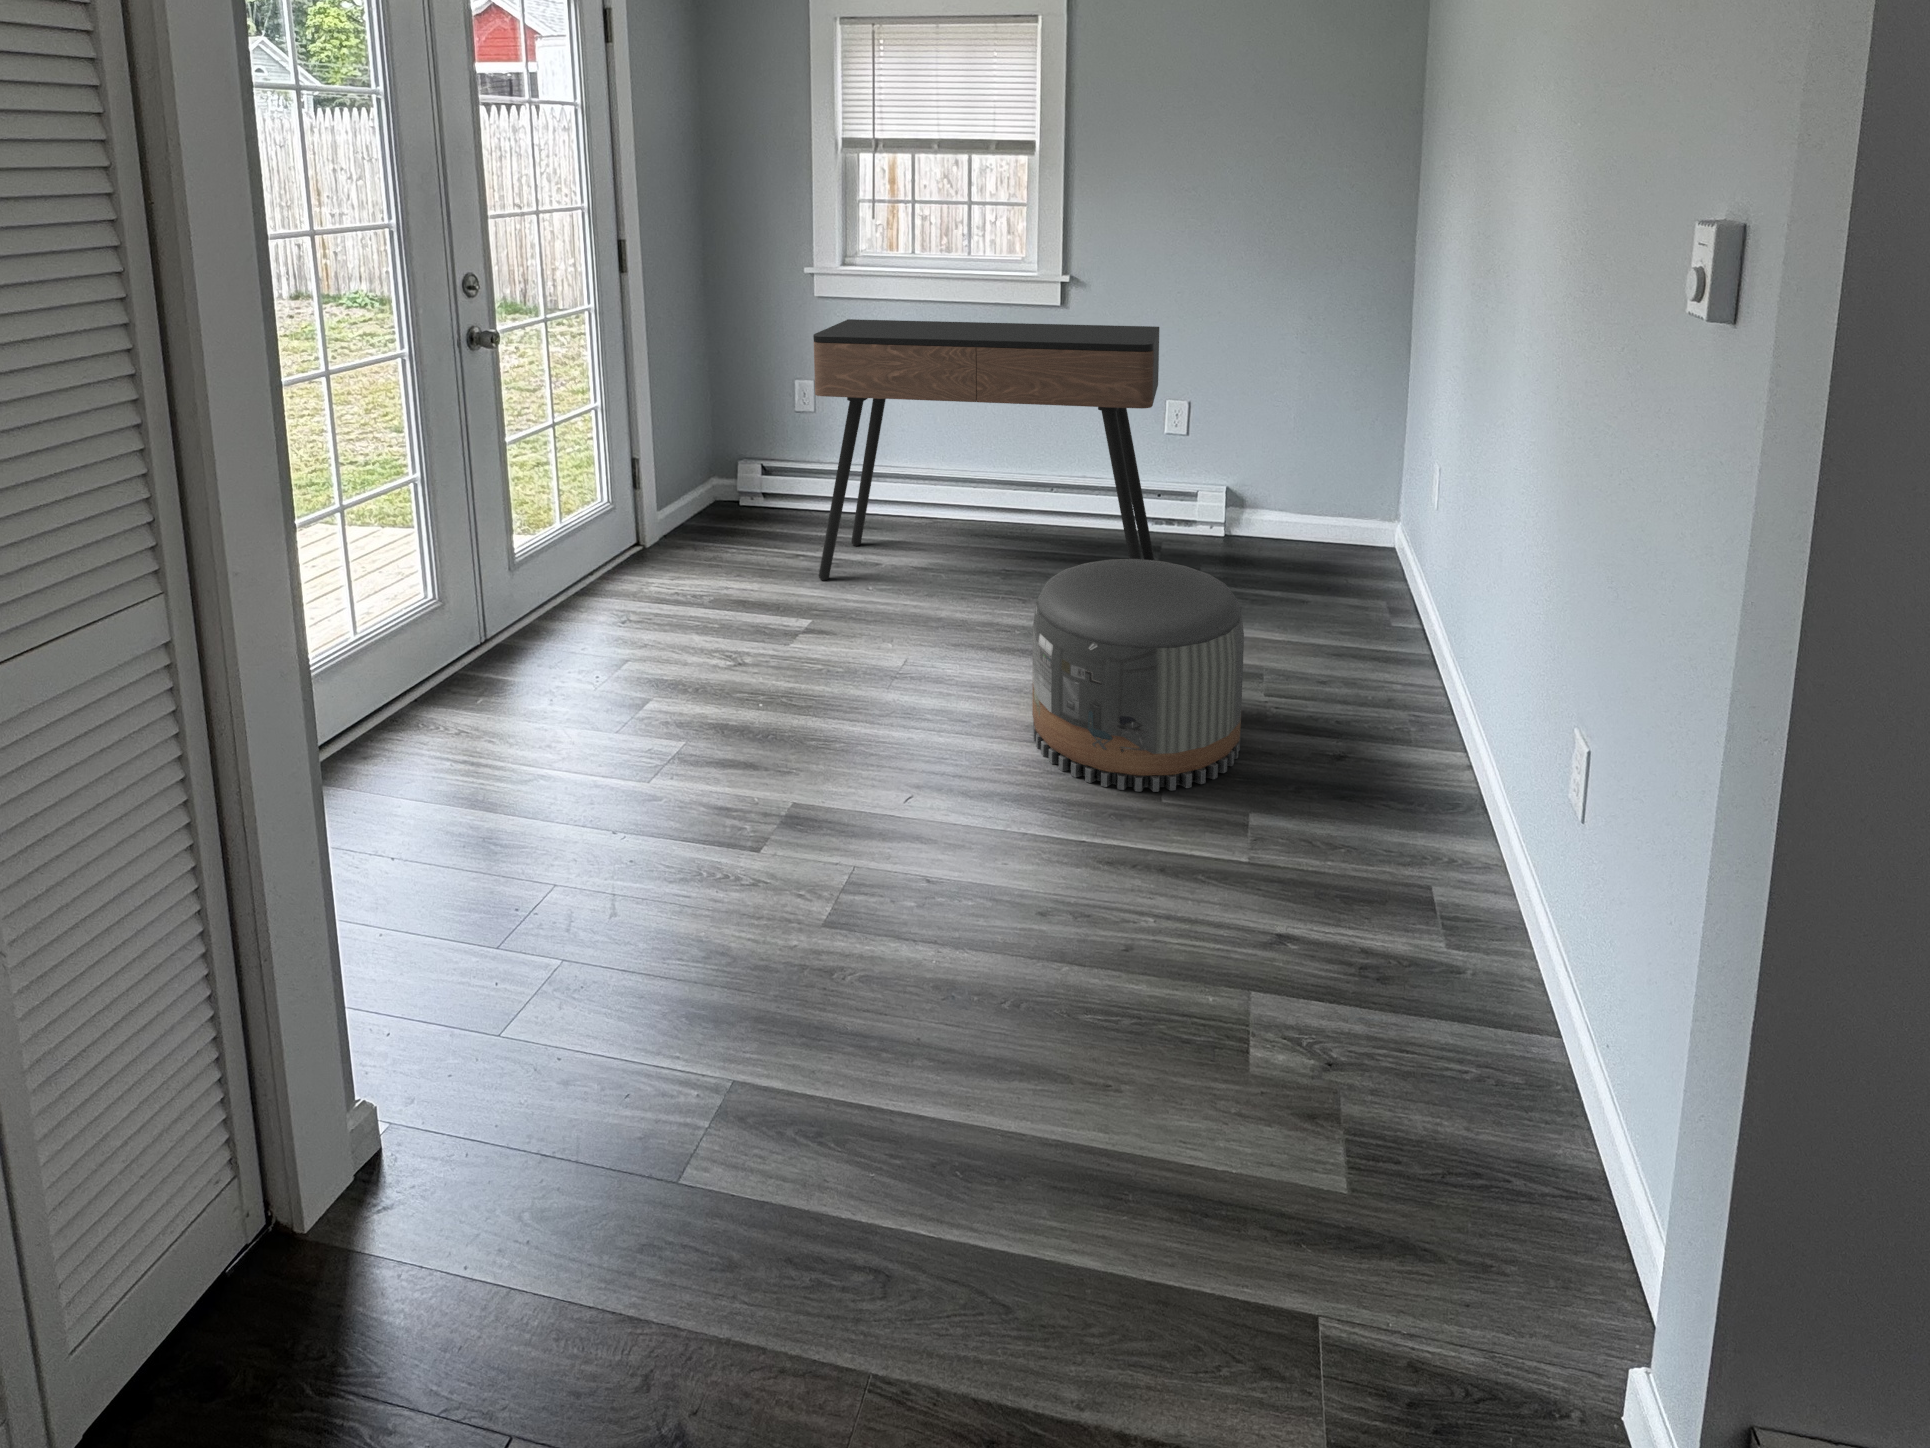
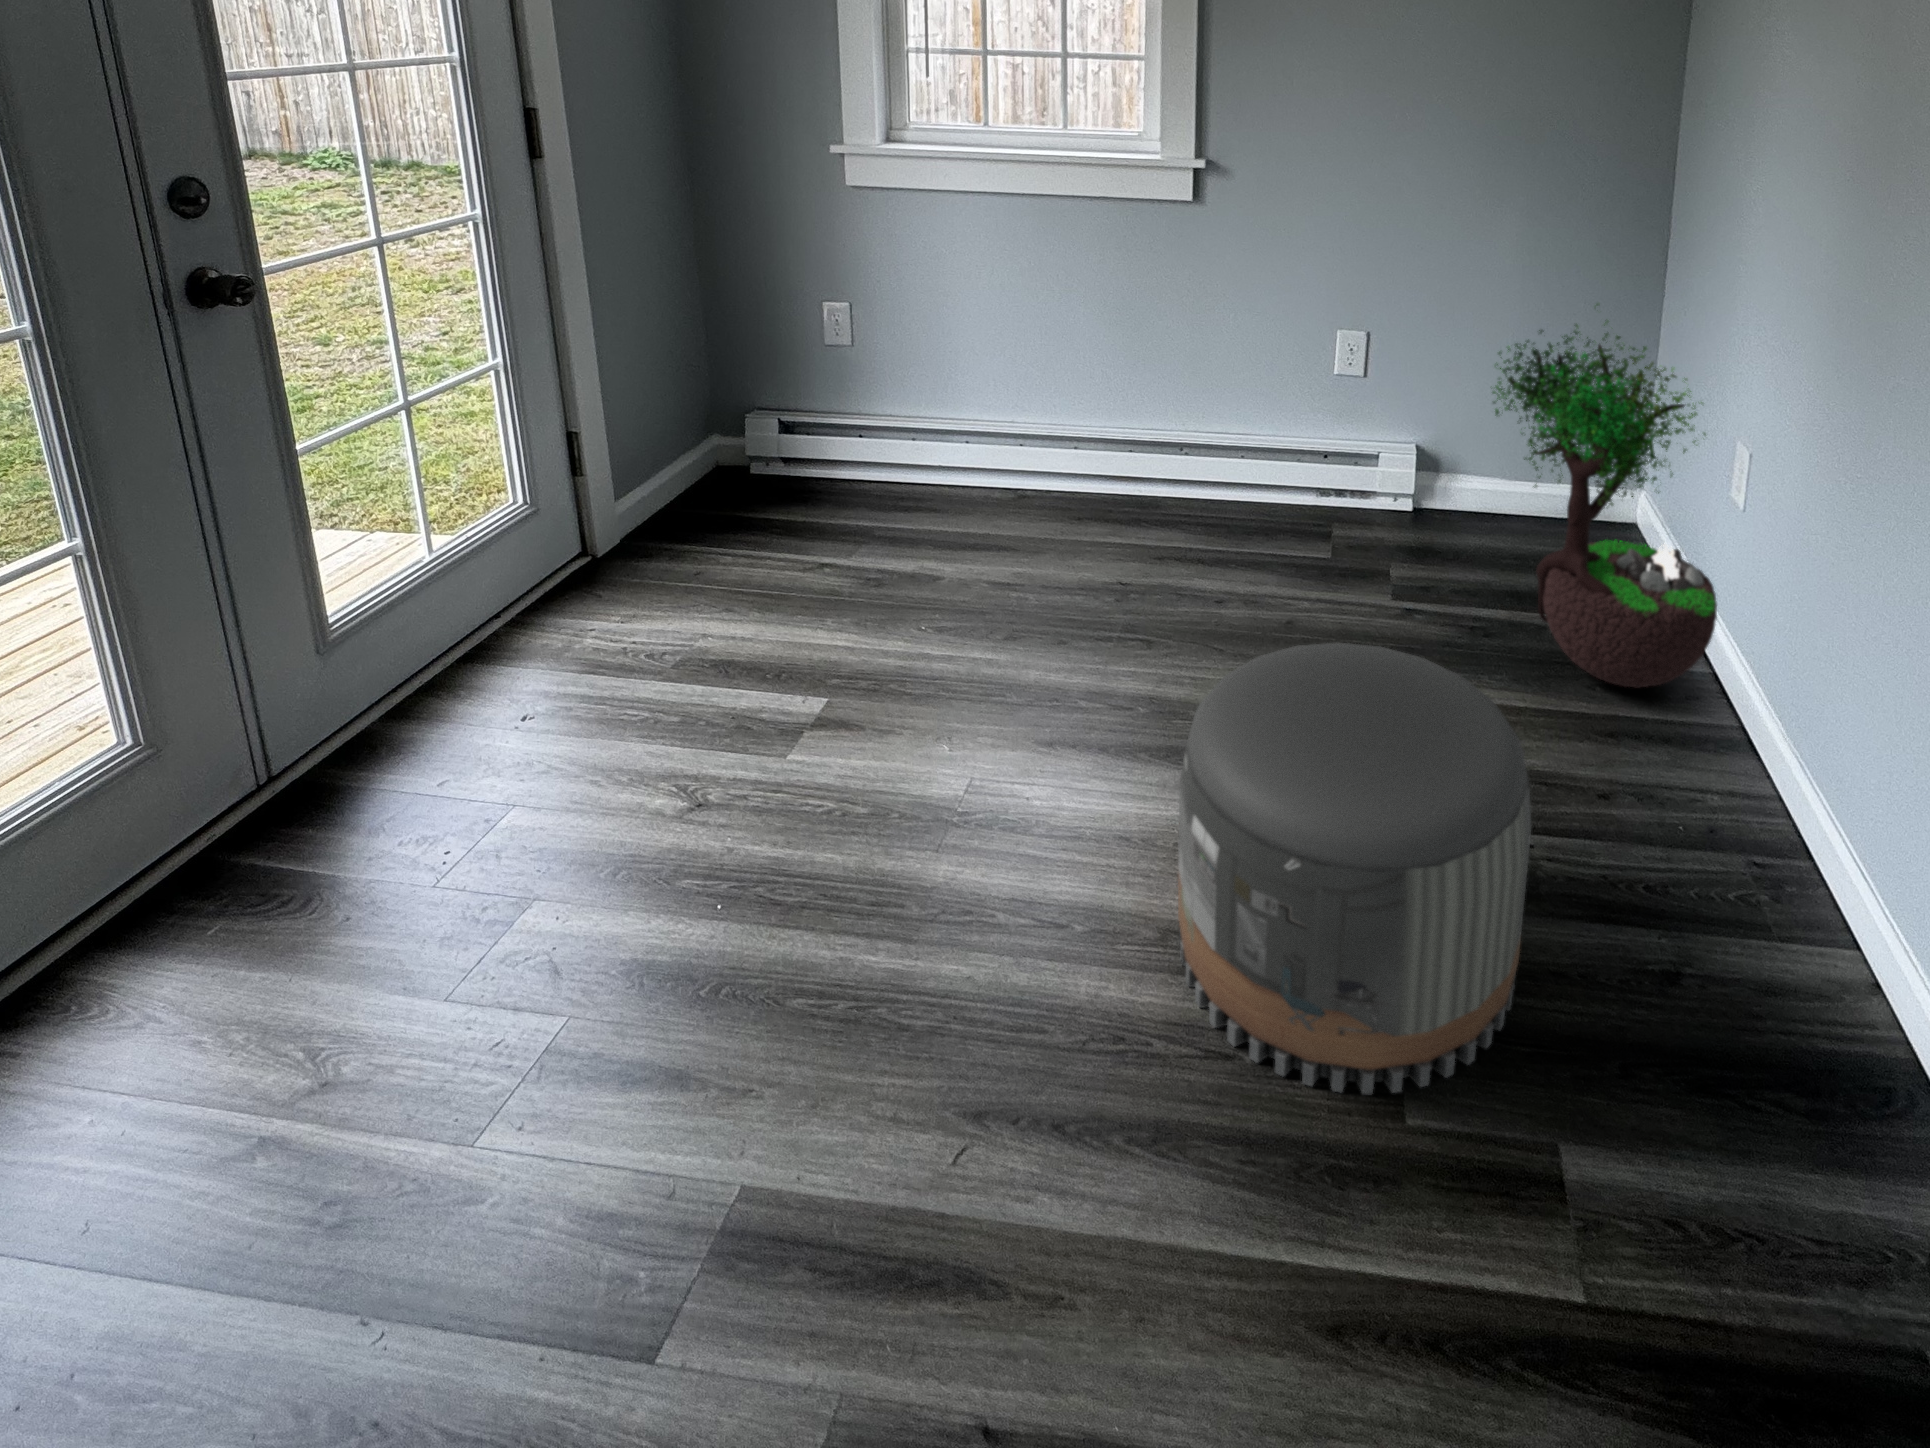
console table: present [813,319,1159,581] -> none [829,226,1343,641]
potted tree: none [1260,362,1419,632] -> present [1493,304,1717,687]

